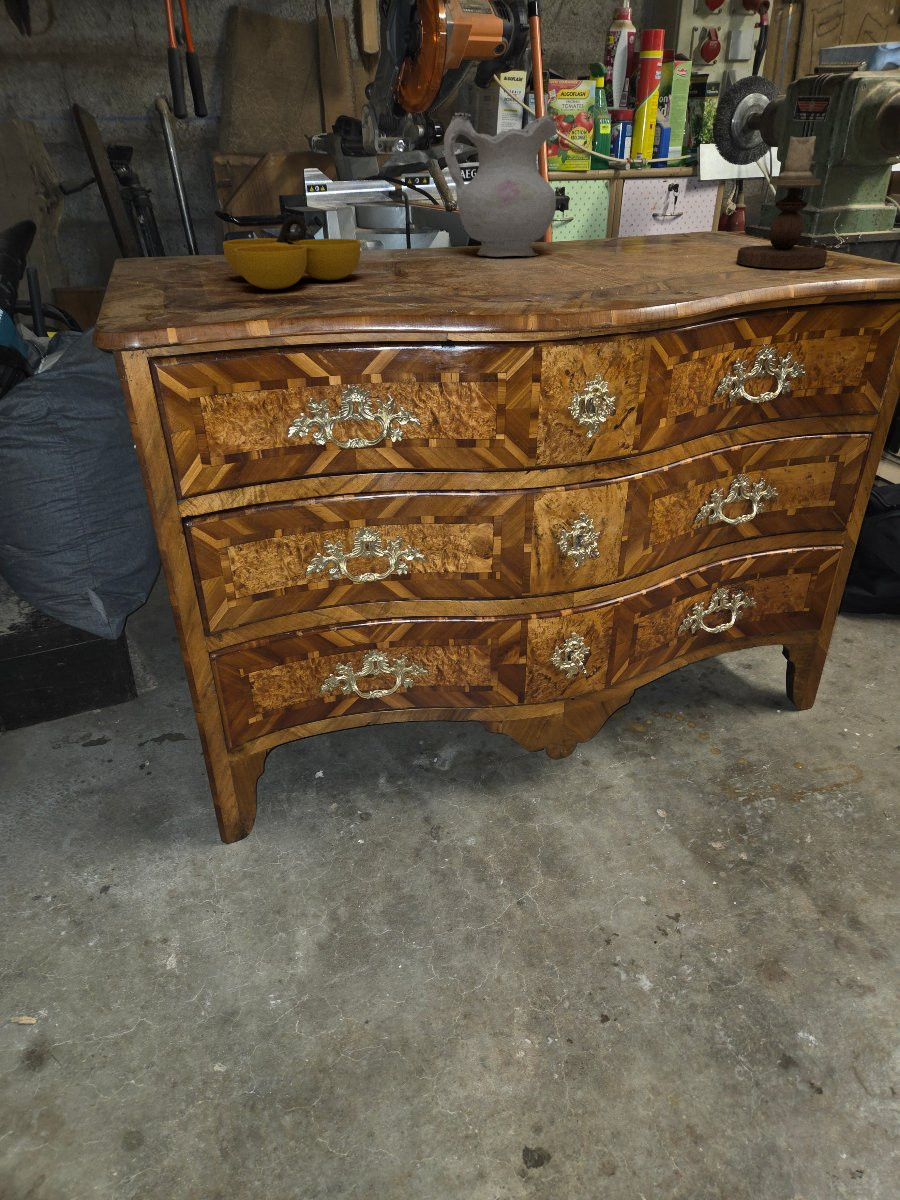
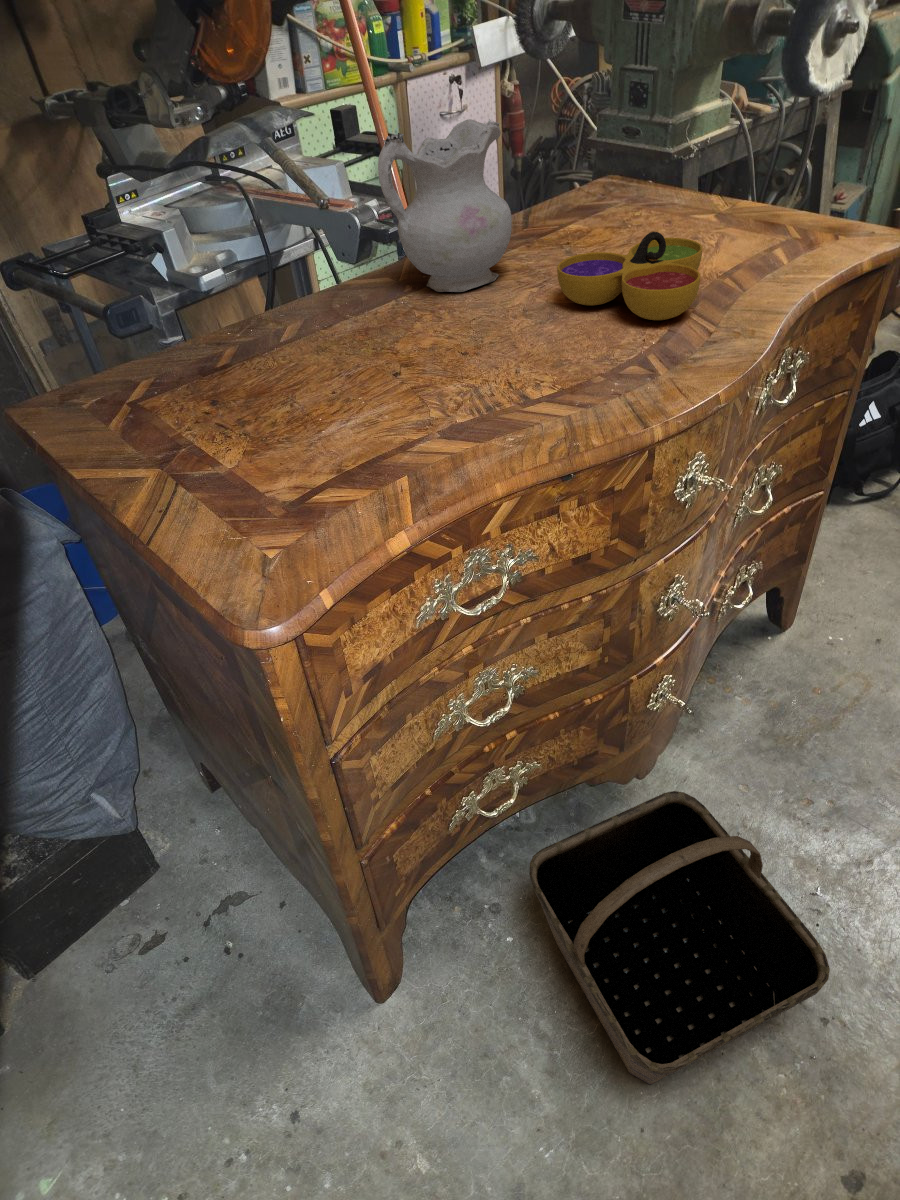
candlestick: present [736,136,827,269] -> none [715,109,809,259]
decorative bowl: present [223,216,361,289] -> present [557,232,702,320]
basket: none [362,754,600,994] -> present [530,791,830,1085]

